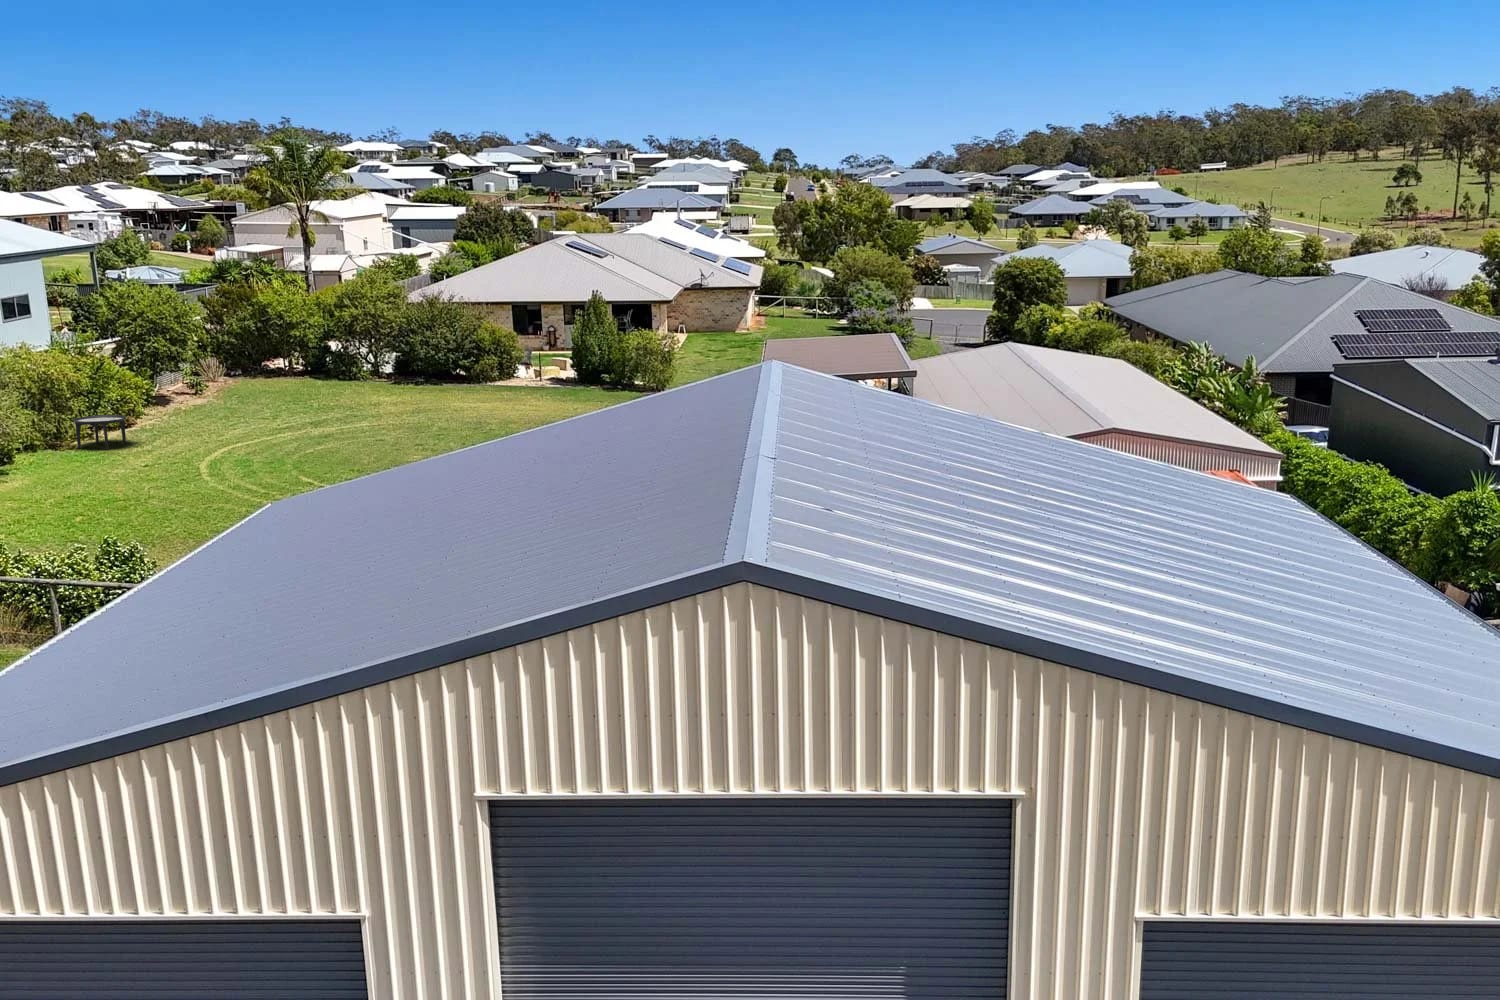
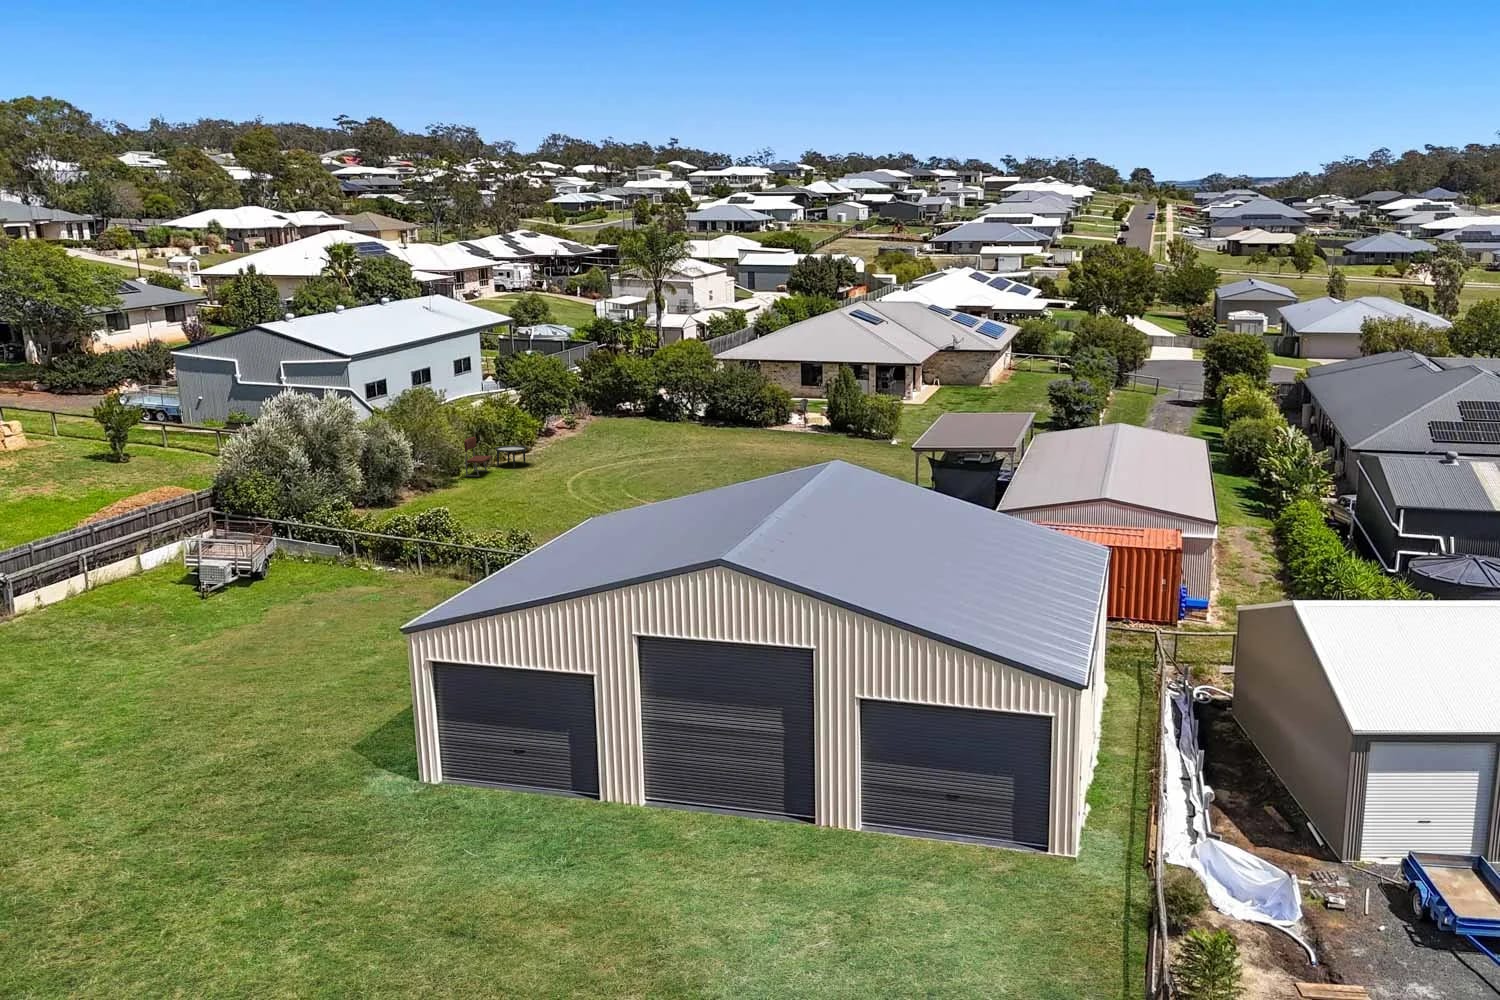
bench: none [16,401,67,465] -> present [464,437,492,477]

